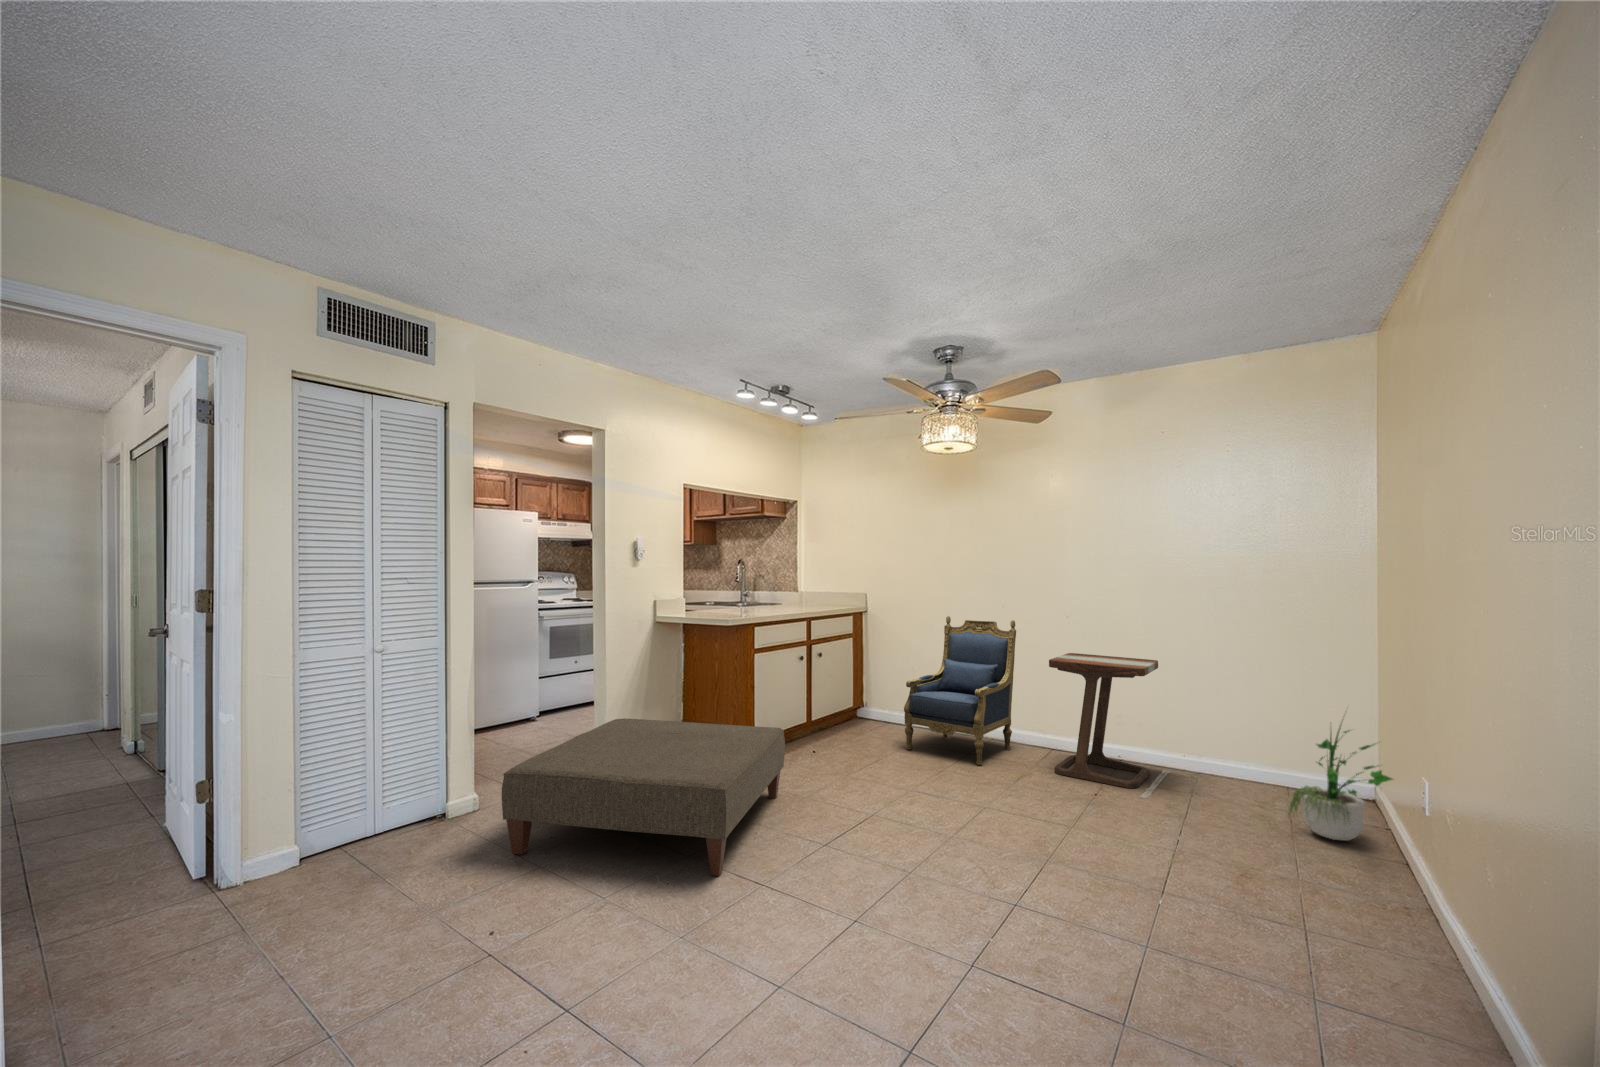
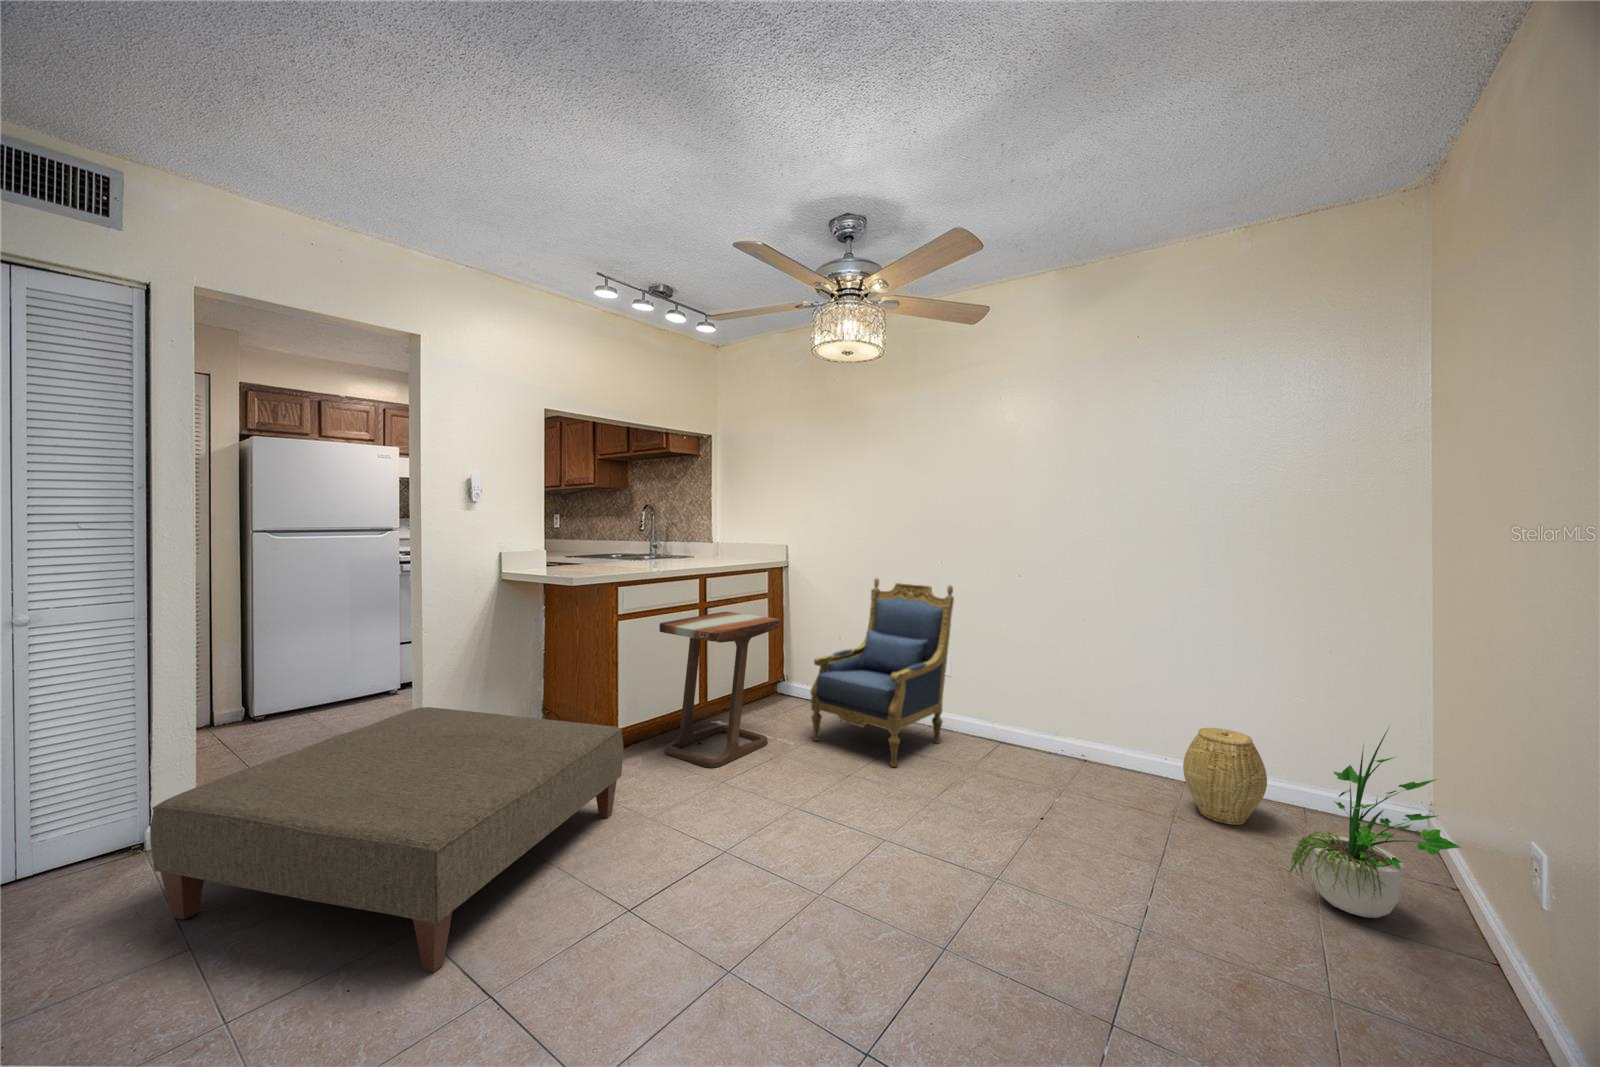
side table: present [1049,653,1168,797] -> present [659,612,792,768]
woven basket: none [1209,724,1272,795] -> present [1183,728,1267,825]

